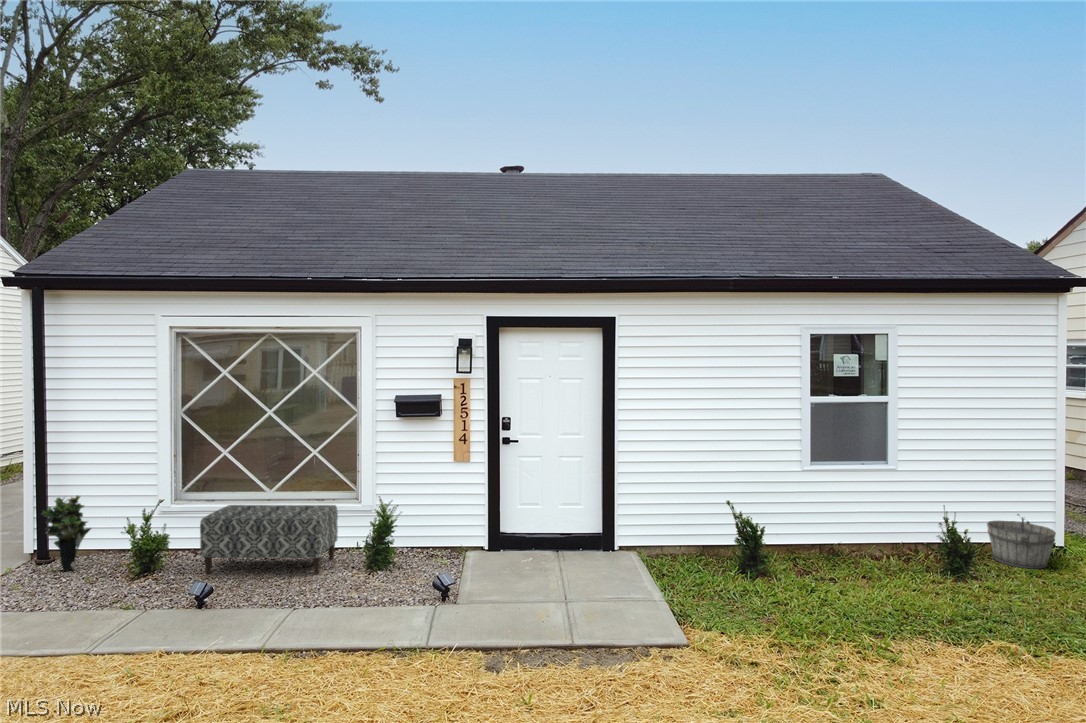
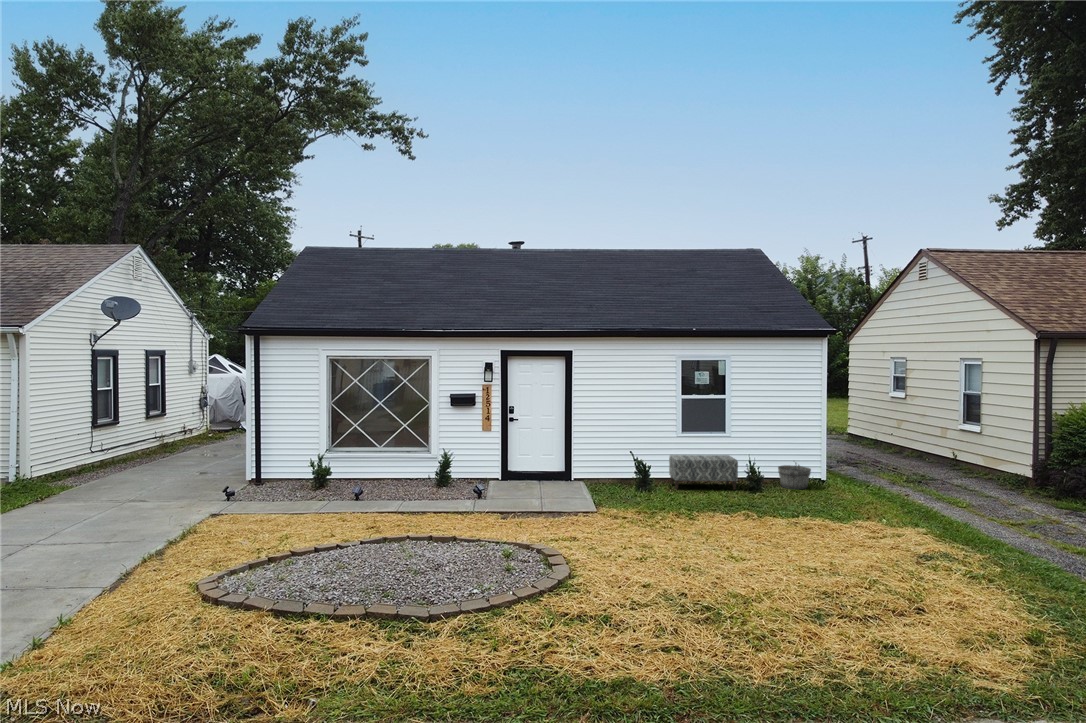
potted plant: present [42,496,91,571] -> none [263,448,288,488]
bench: present [200,505,338,574] -> present [669,455,738,490]

